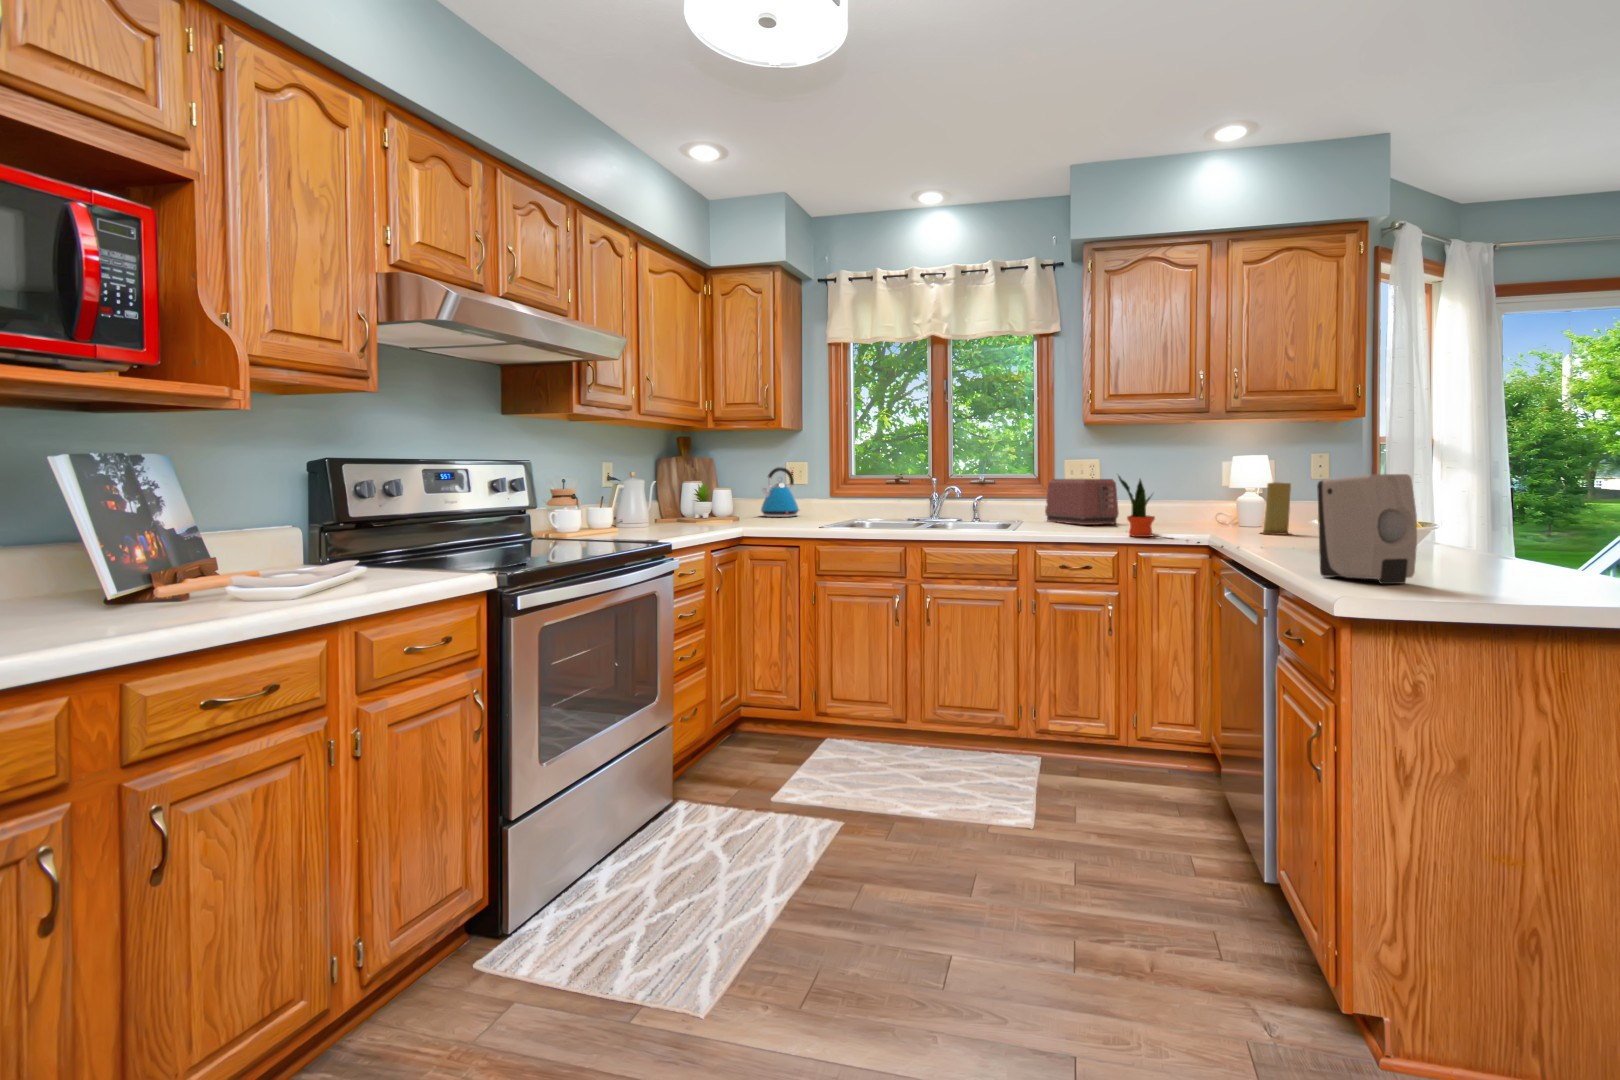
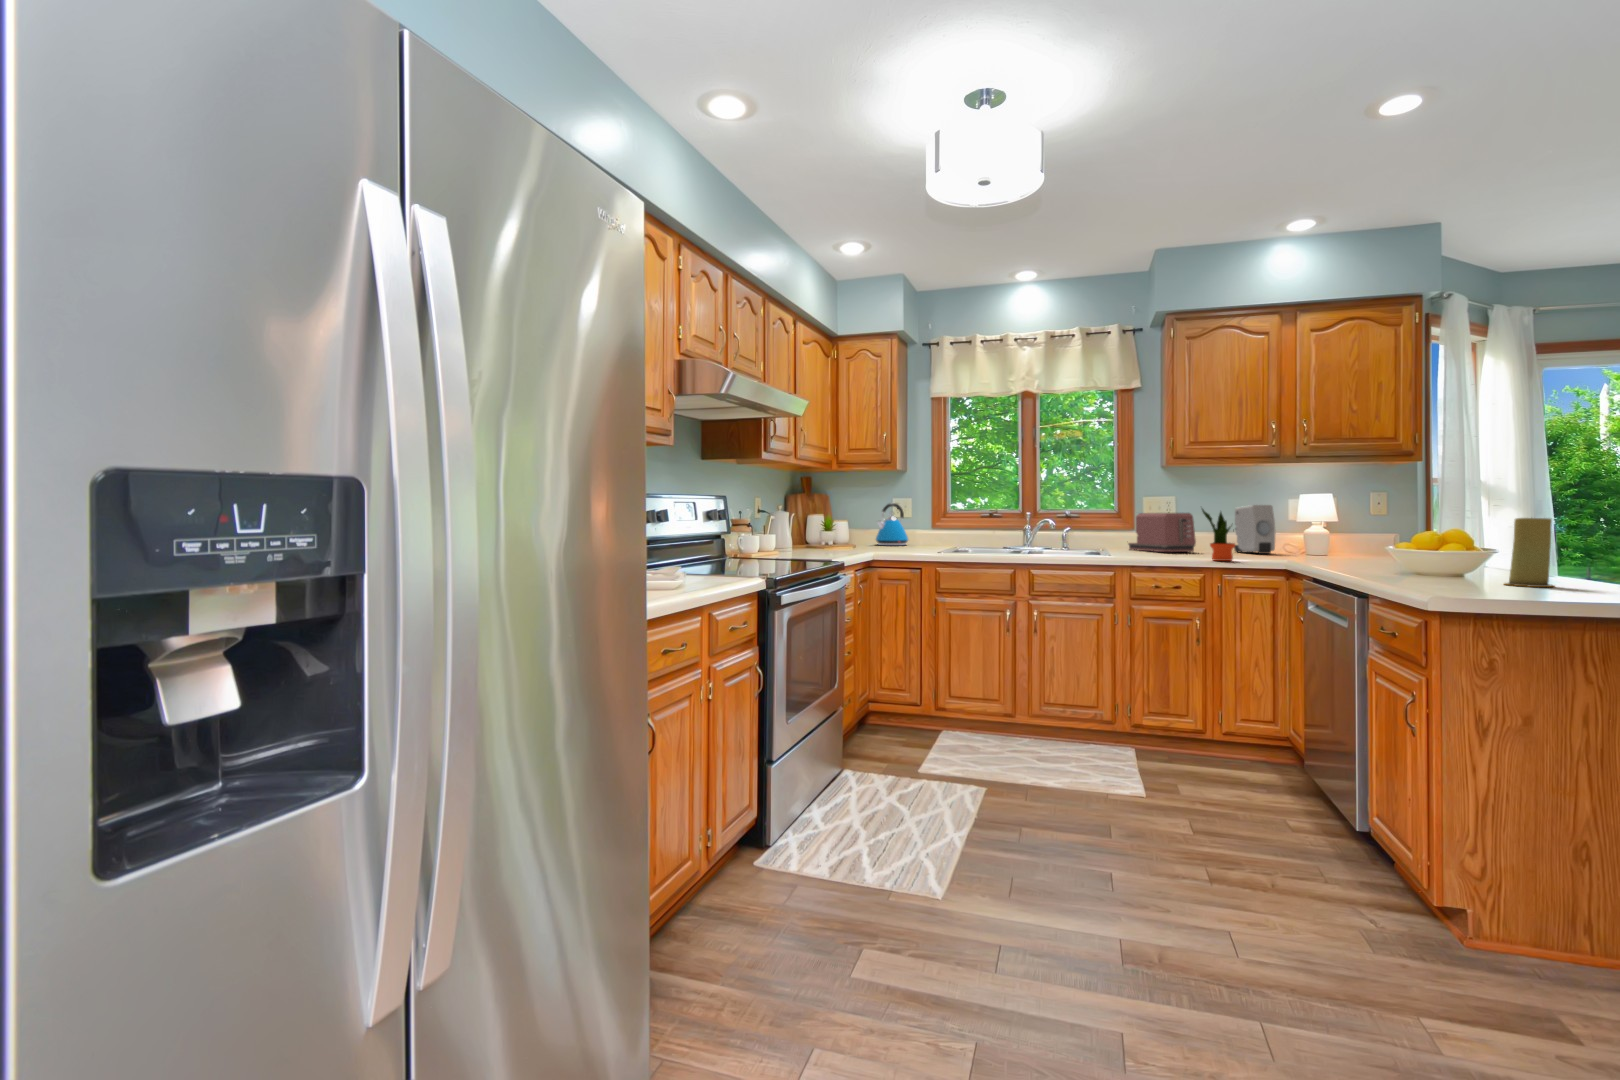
soap dispenser: present [1317,474,1417,584] -> present [1234,505,1275,554]
candle: present [1261,482,1291,535] -> present [1504,518,1554,587]

